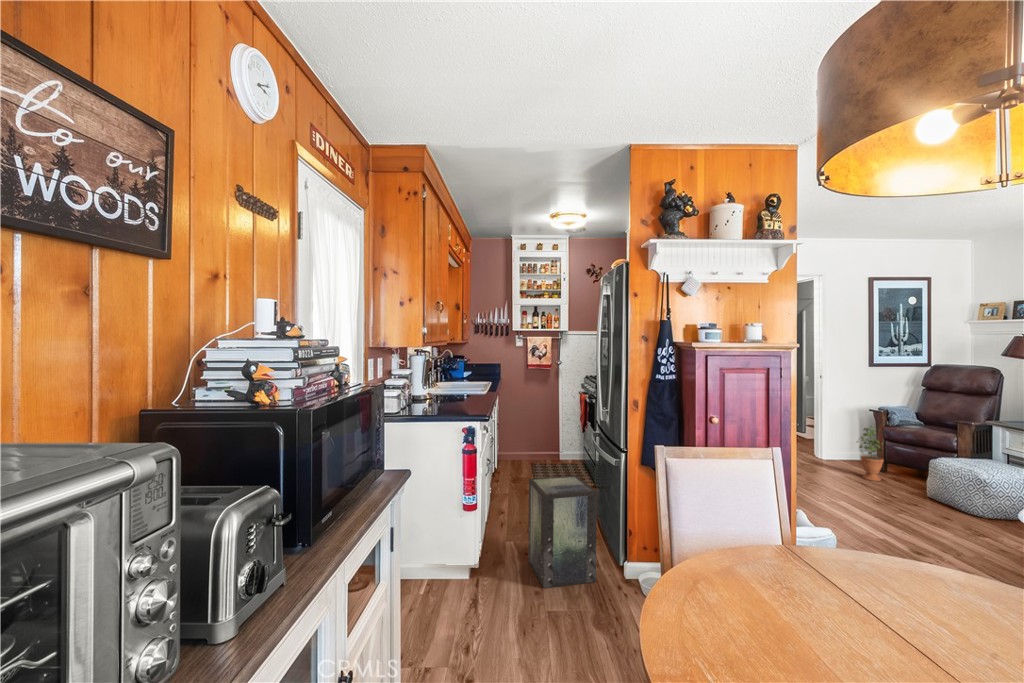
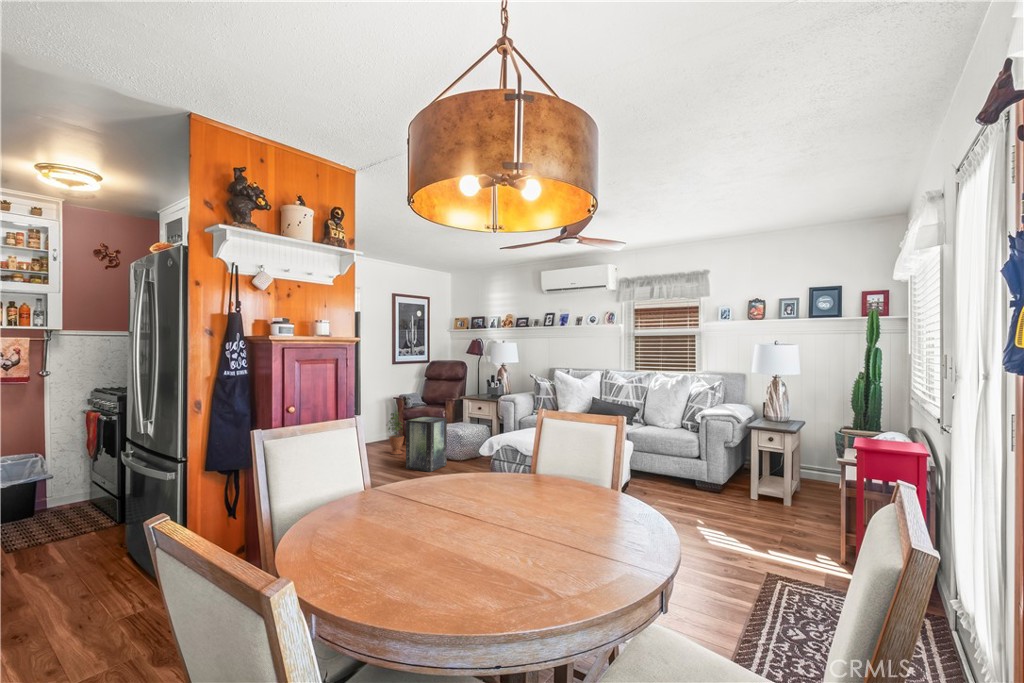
storage box: present [528,476,597,588] -> present [406,417,447,472]

